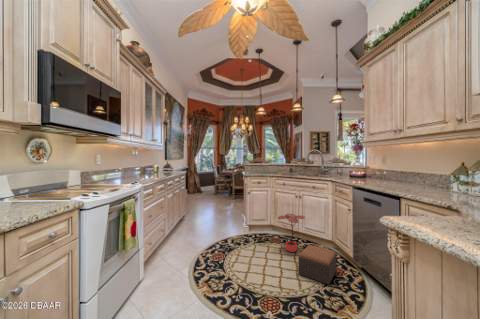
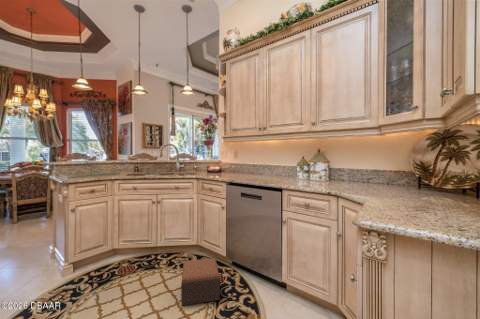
potted plant: present [278,214,305,252] -> none [135,227,171,279]

